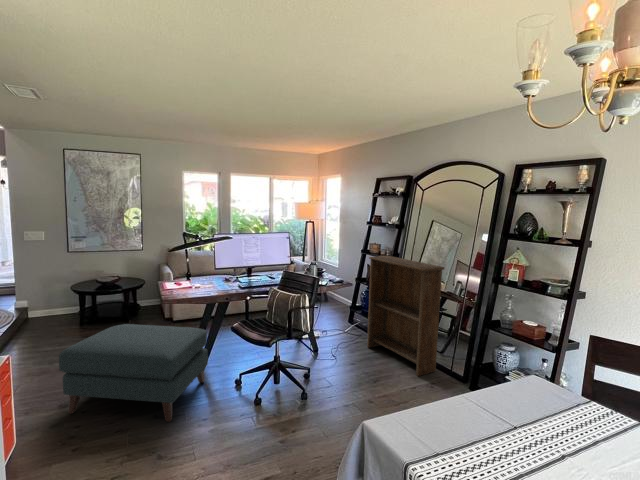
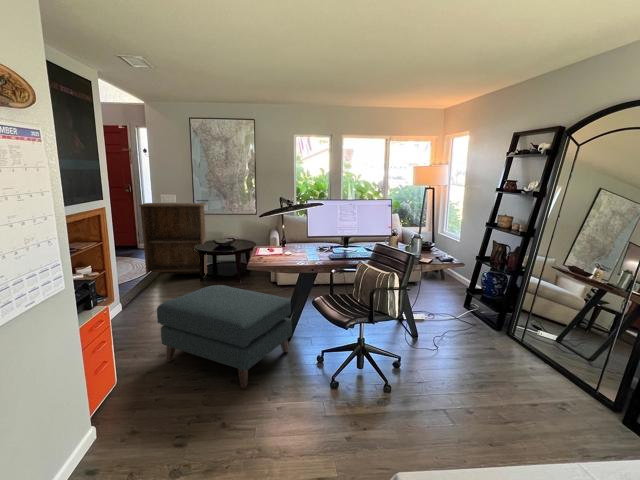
bookshelf: present [367,256,444,376] -> present [139,203,207,277]

